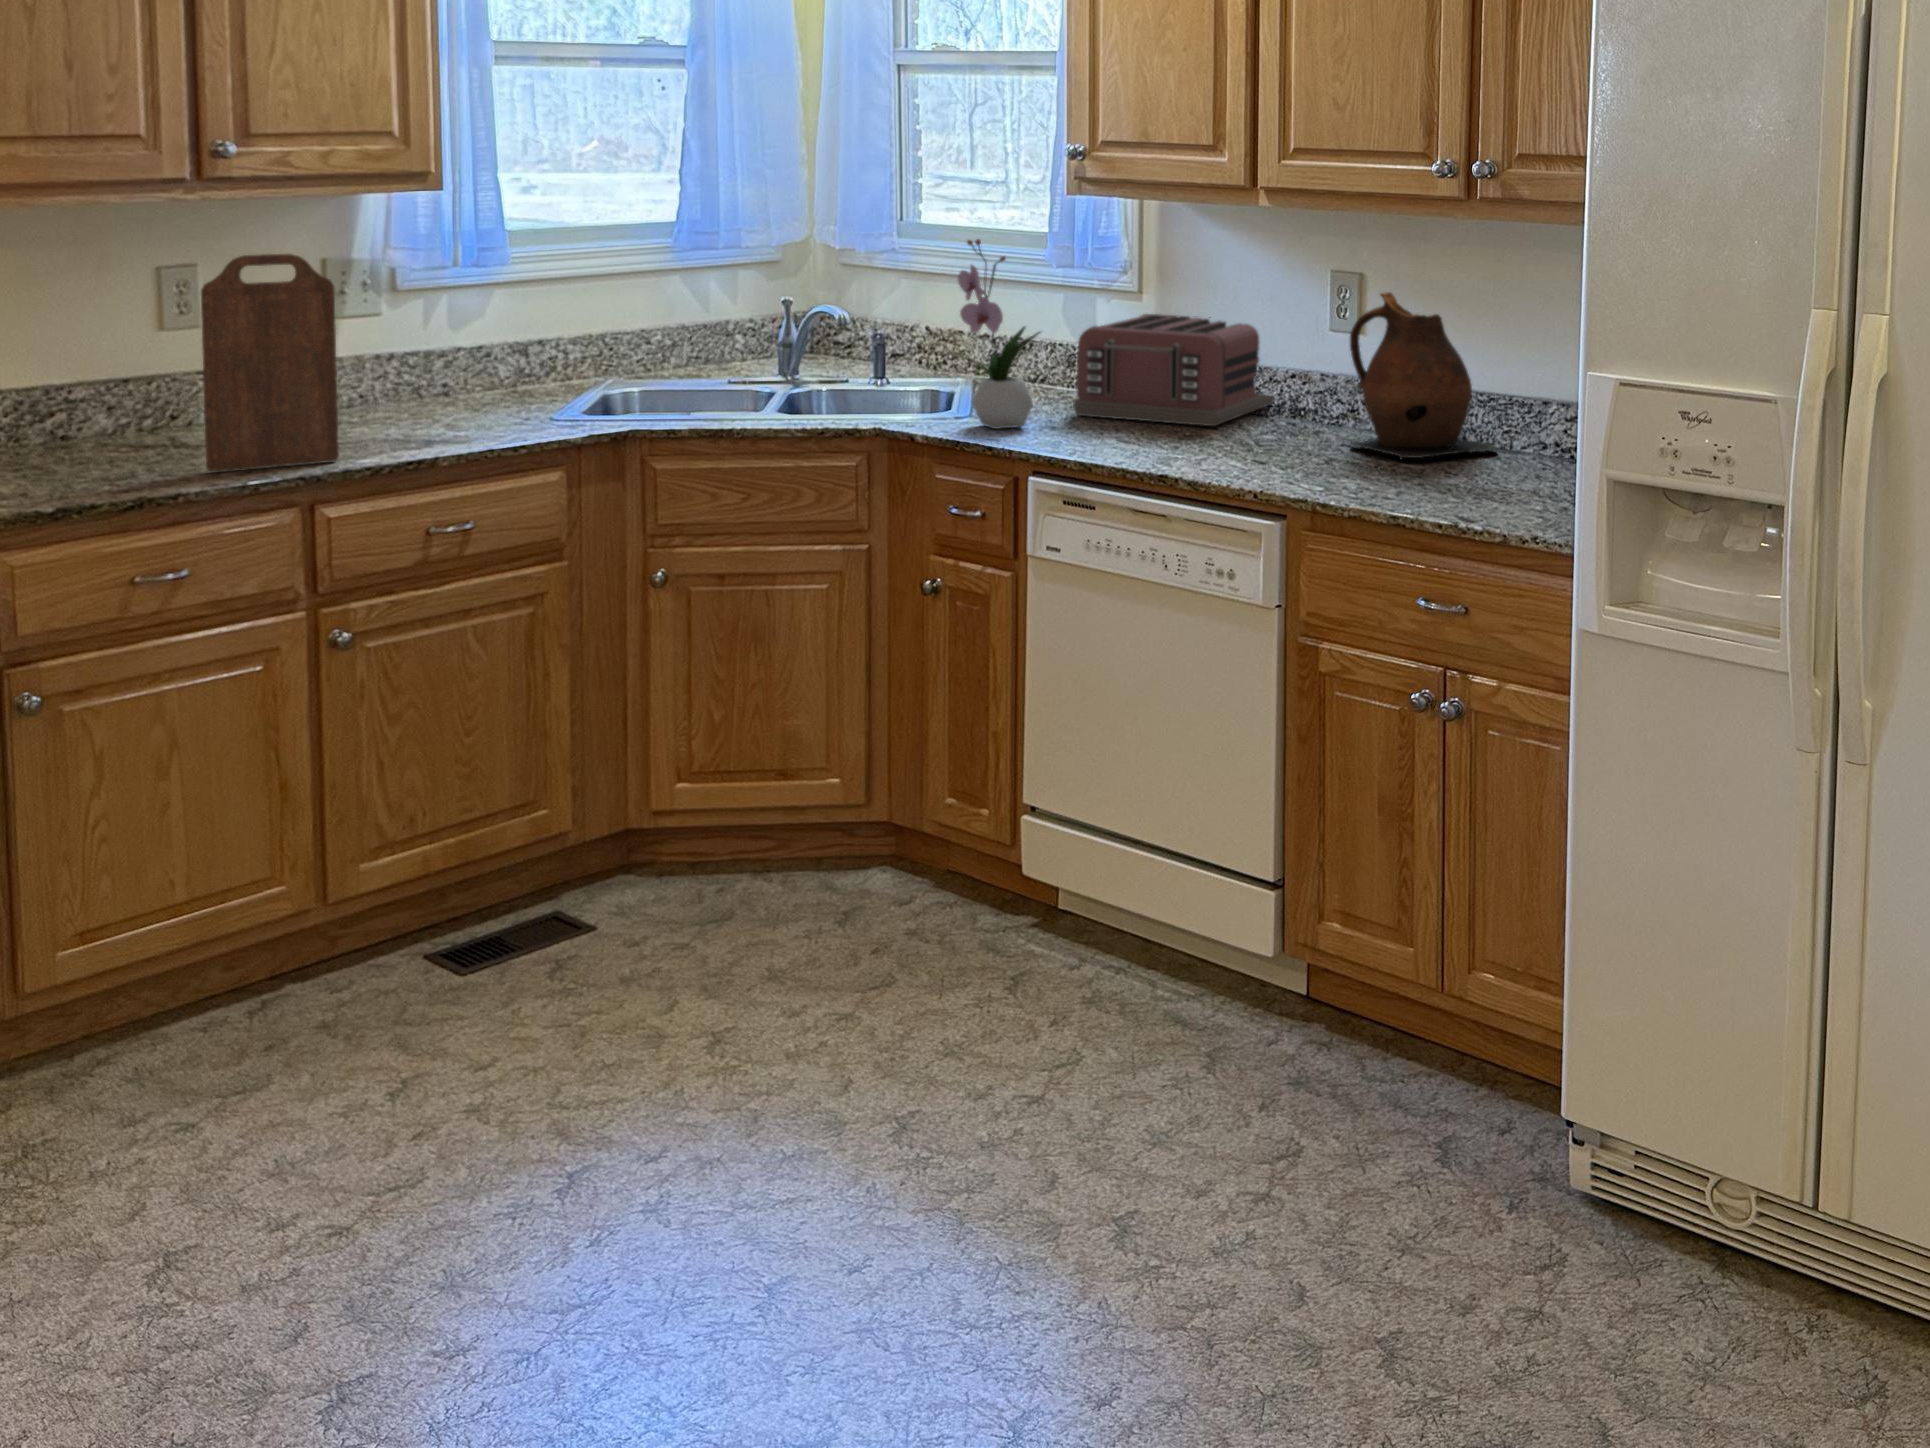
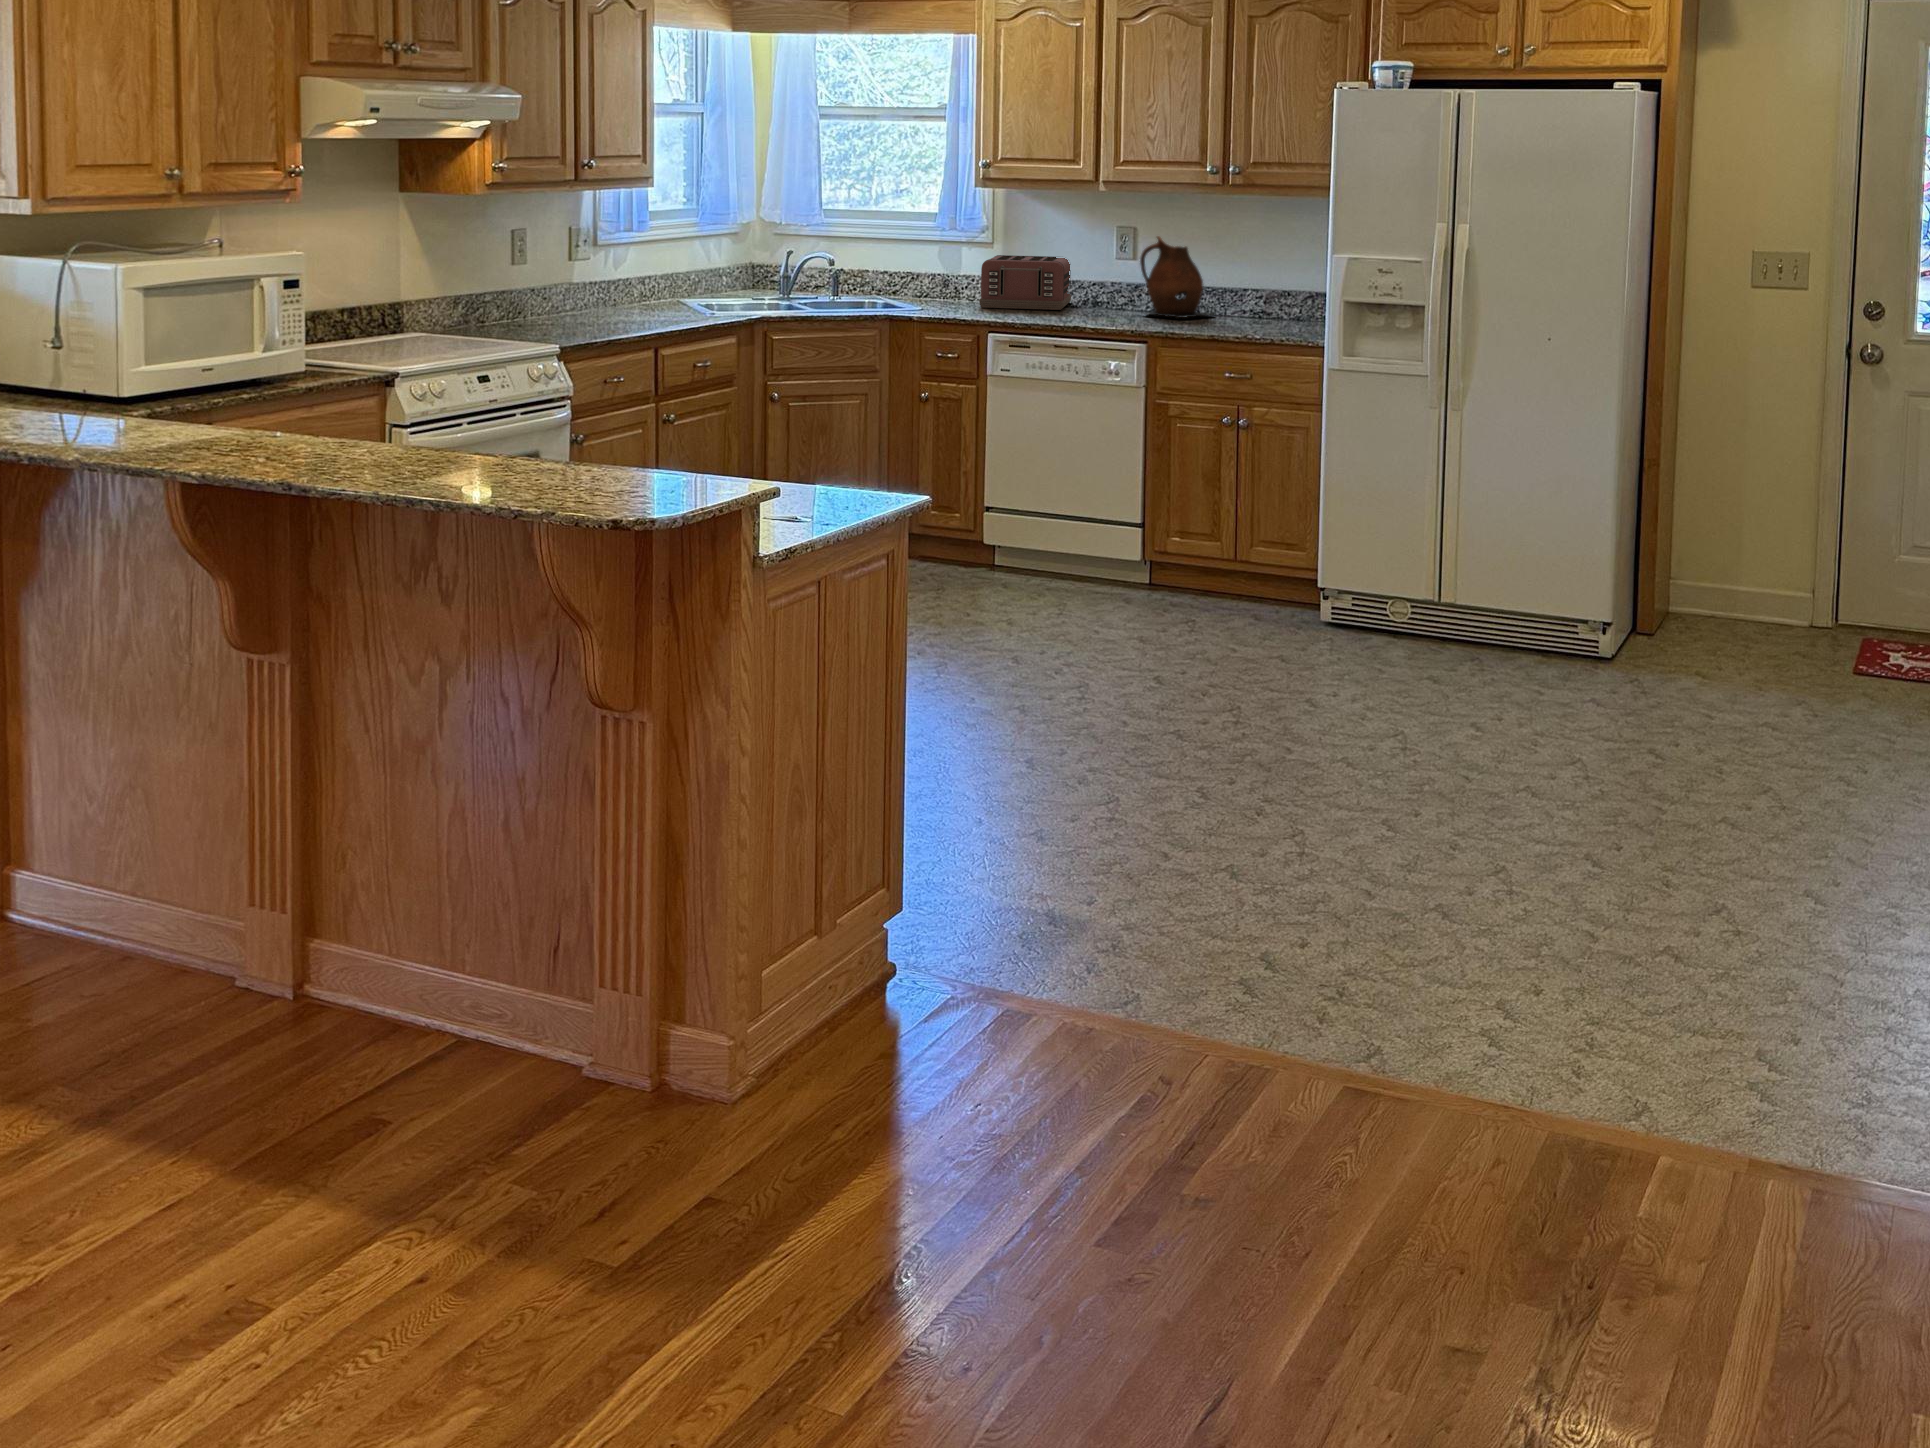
flower arrangement: present [958,239,1040,429] -> none [932,212,977,312]
cutting board: present [201,254,339,471] -> none [609,218,662,331]

